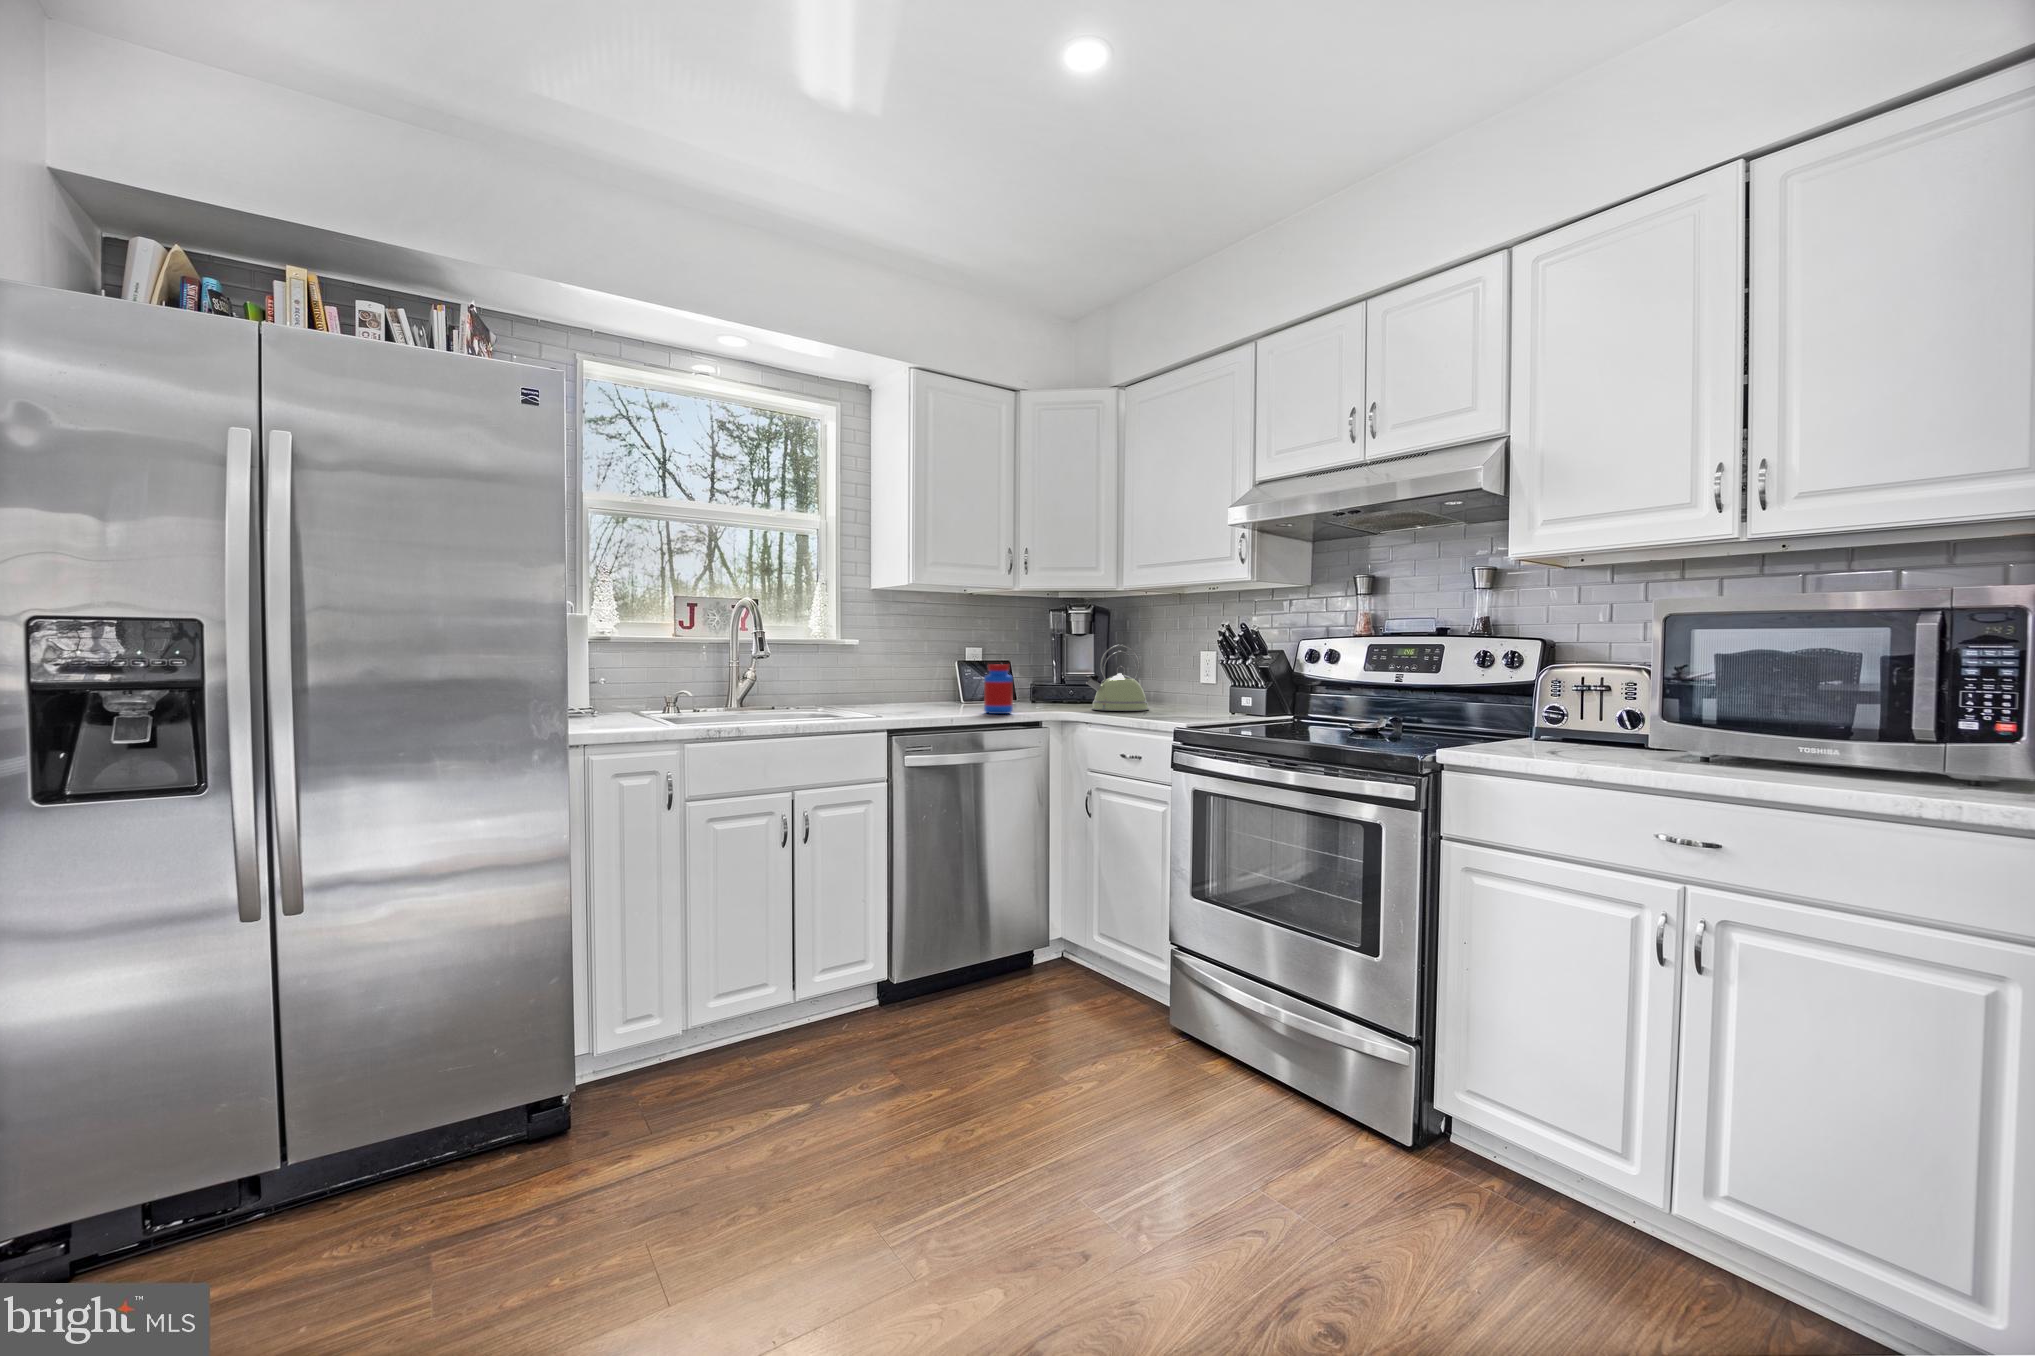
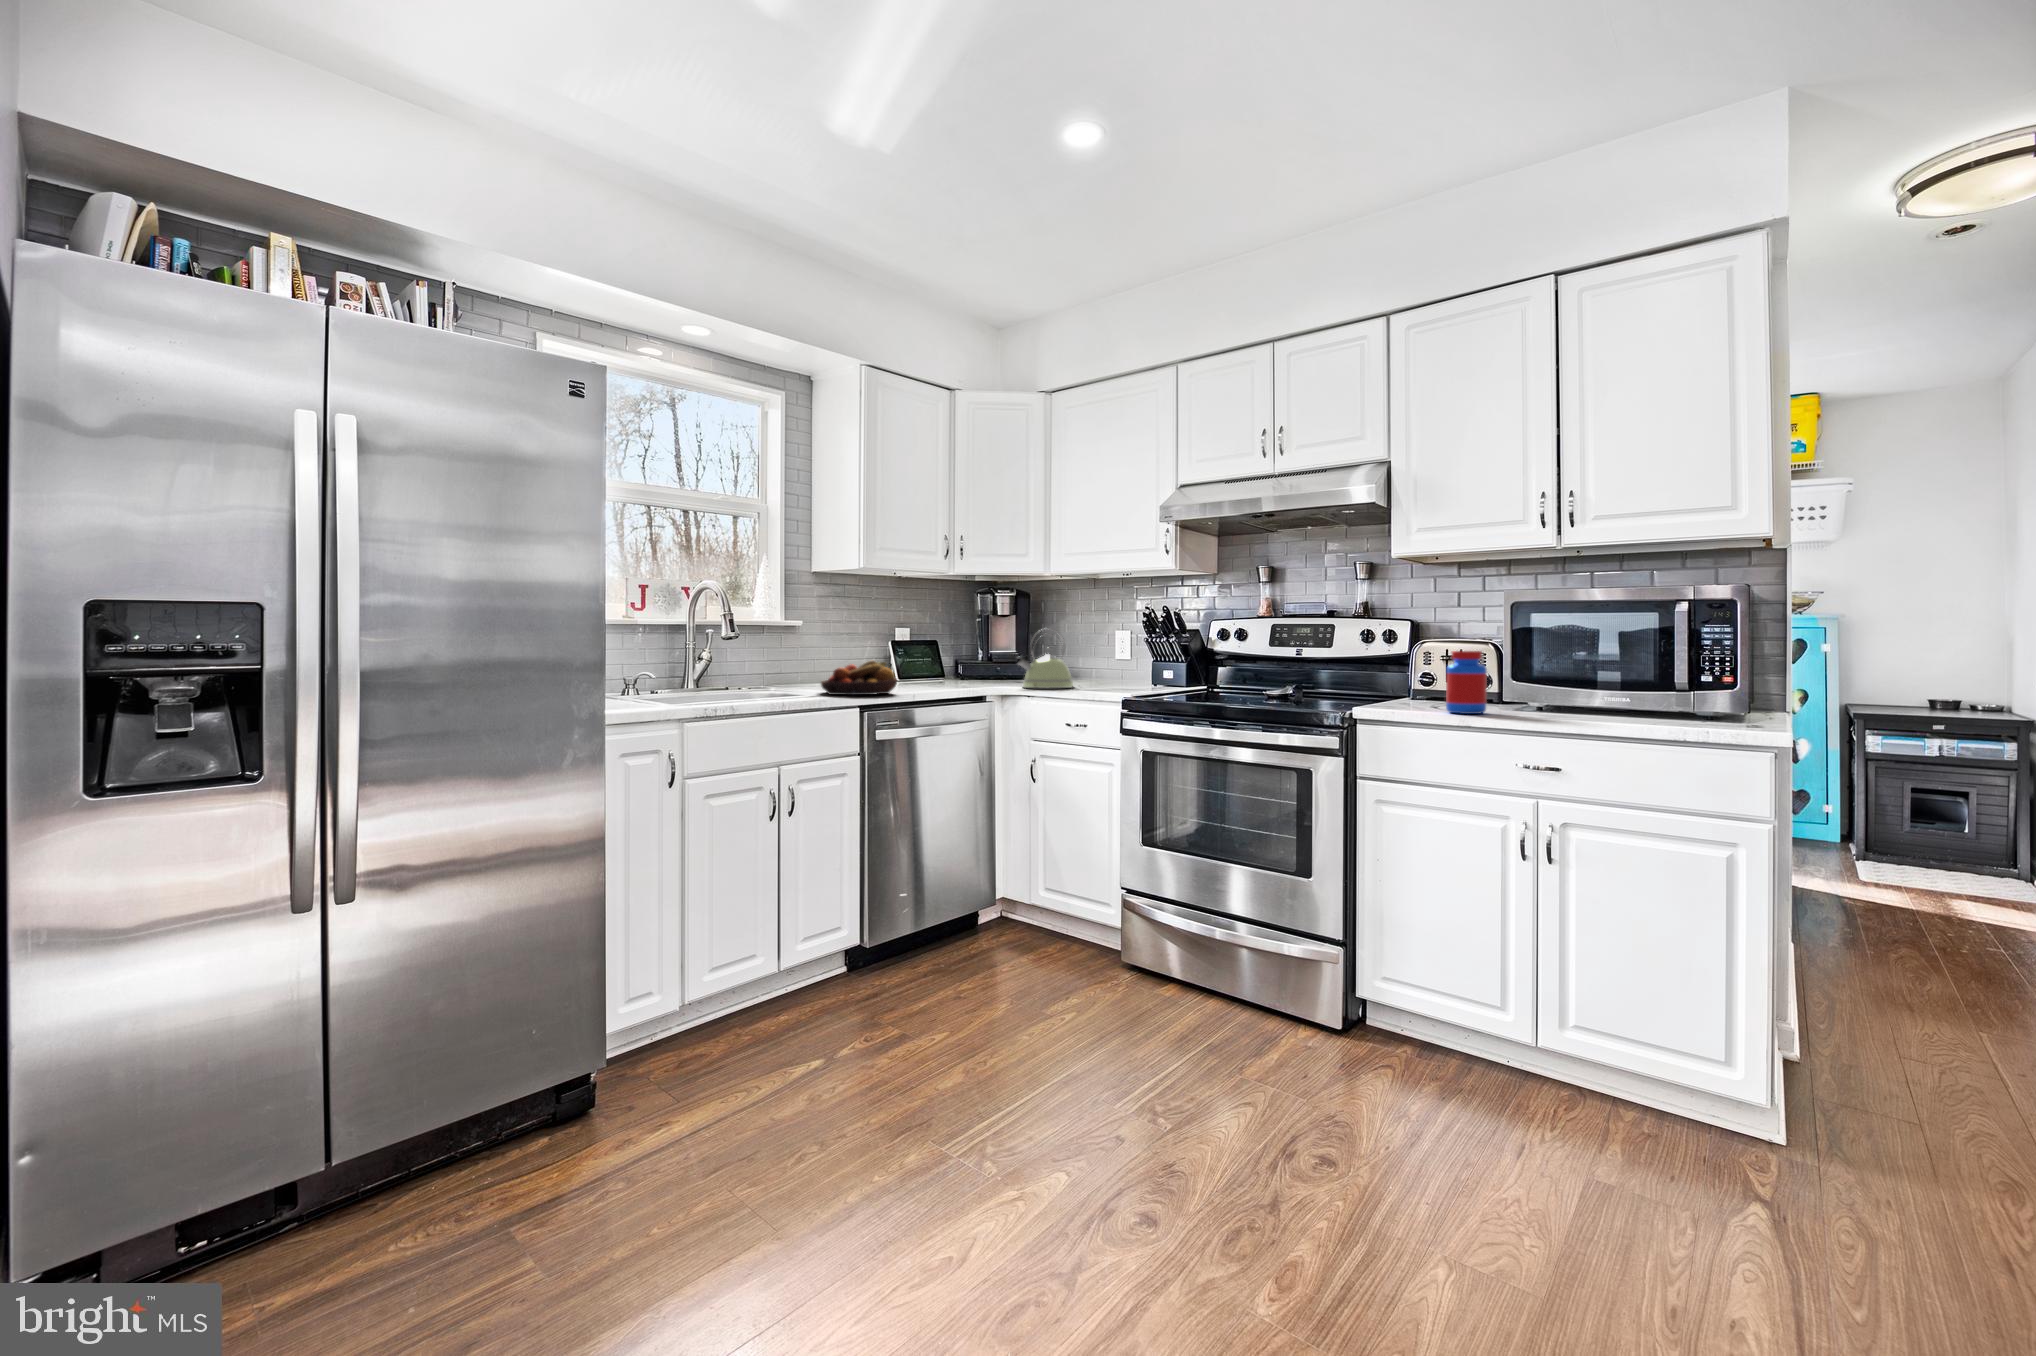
jar: present [984,664,1013,714] -> present [1446,651,1487,714]
fruit bowl: none [866,678,946,715] -> present [821,661,897,695]

